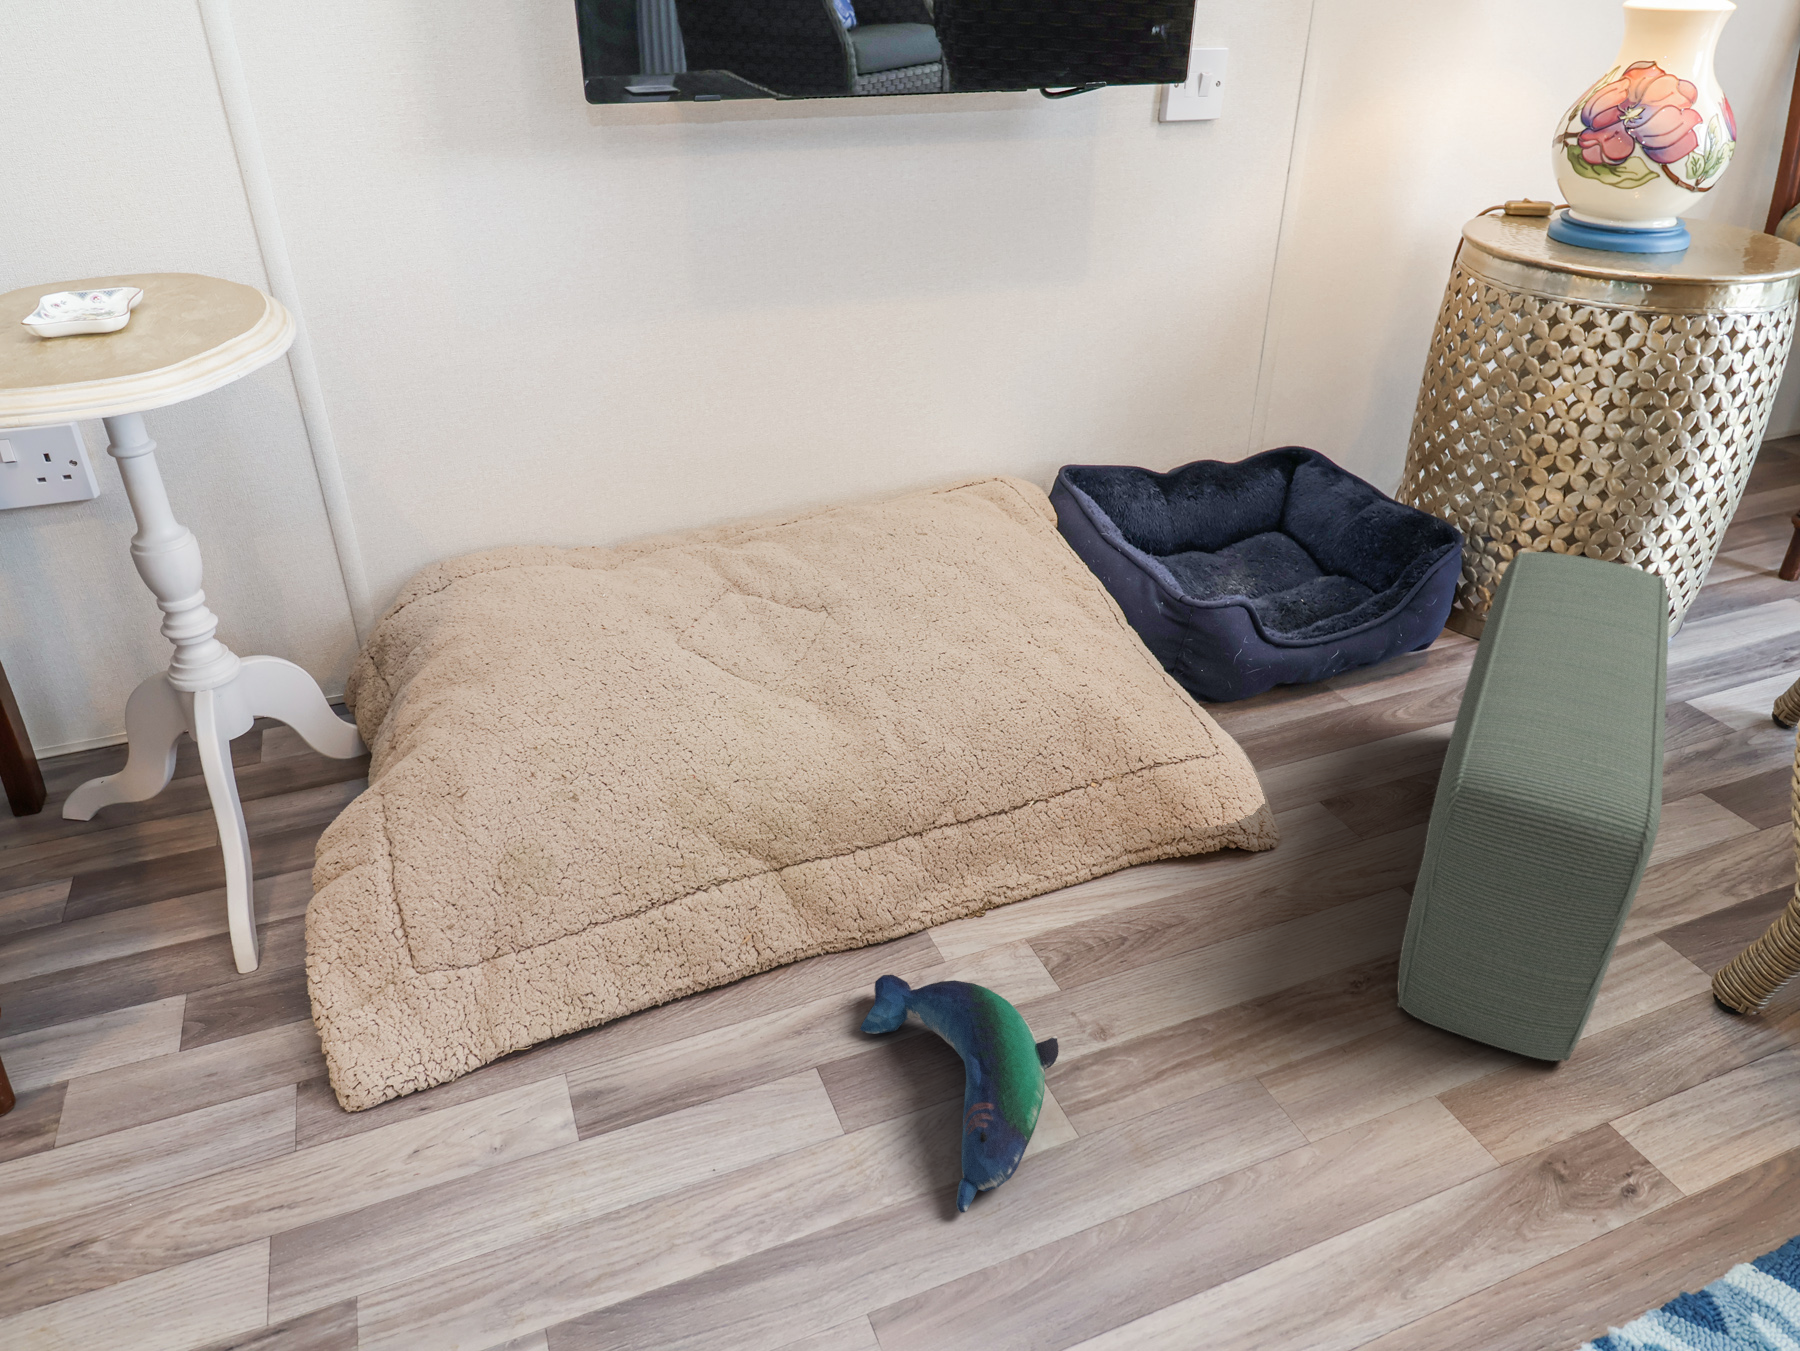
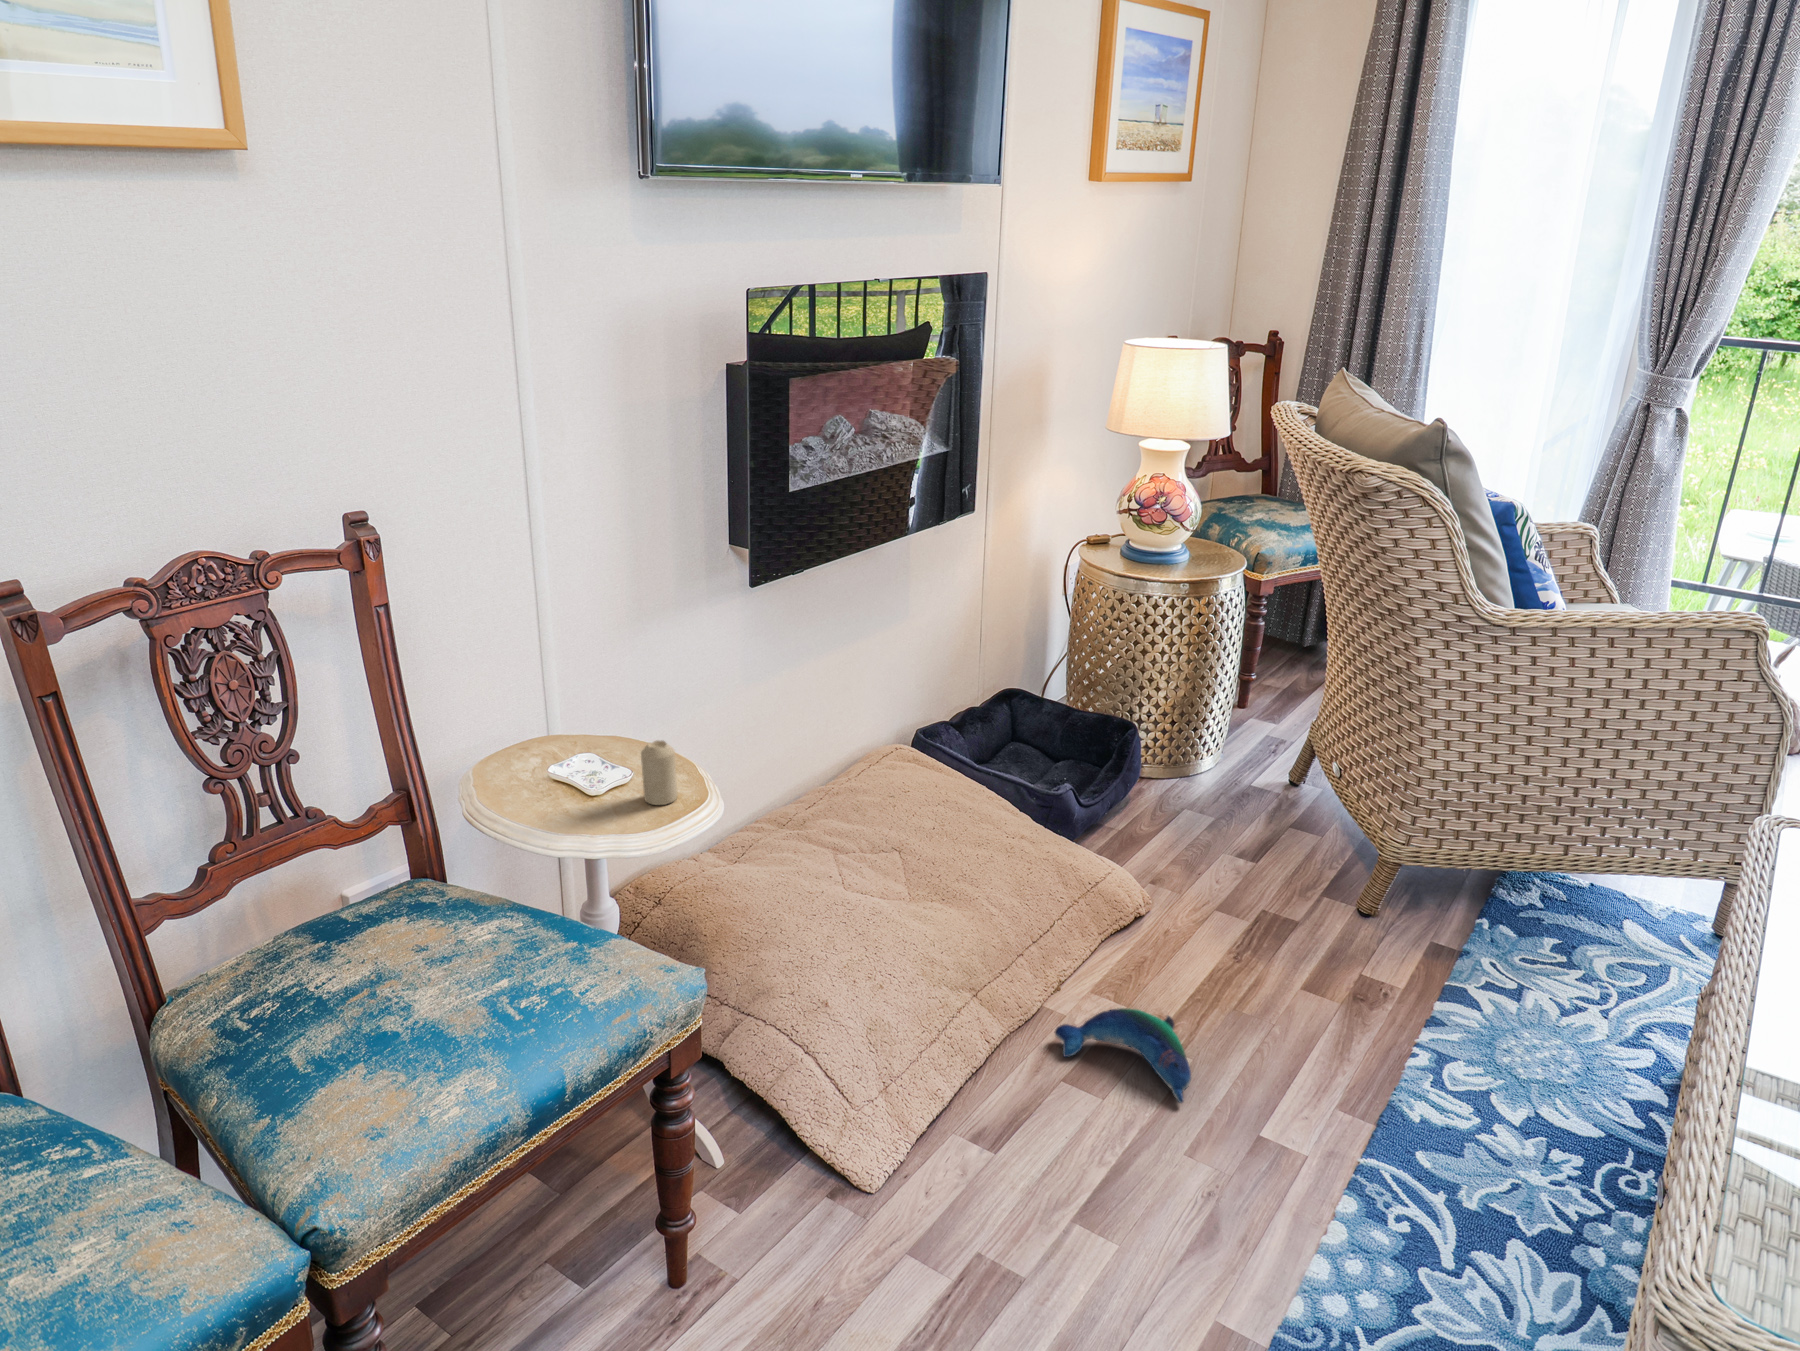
candle: none [32,242,127,359] -> present [641,740,677,805]
pouf: present [1397,551,1669,1061] -> none [1183,724,1351,962]

